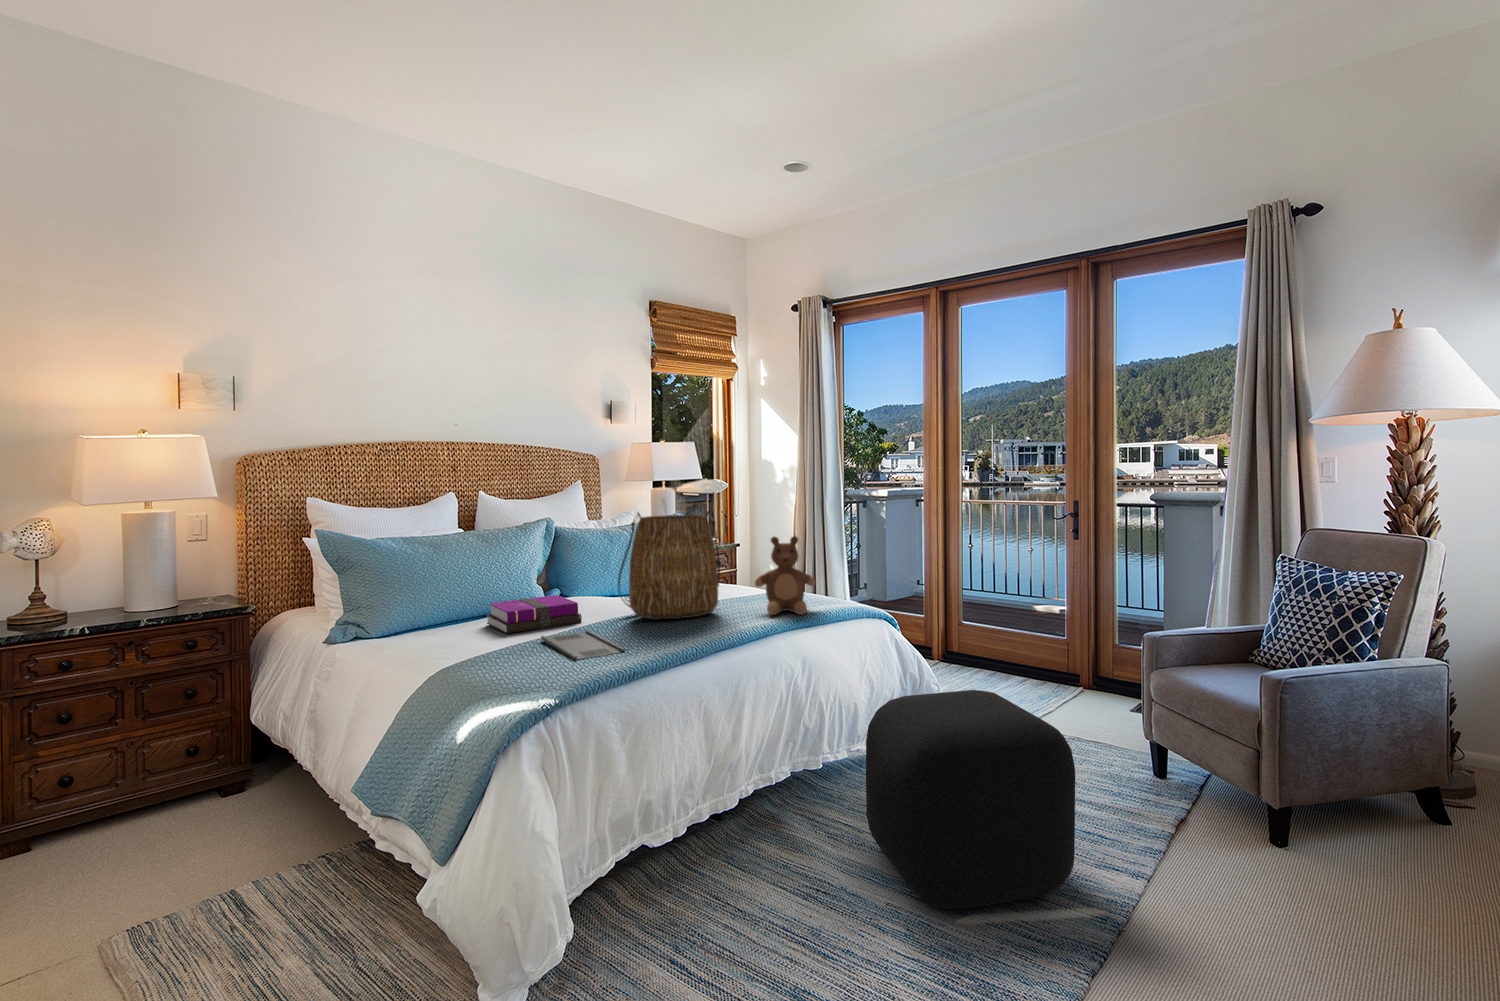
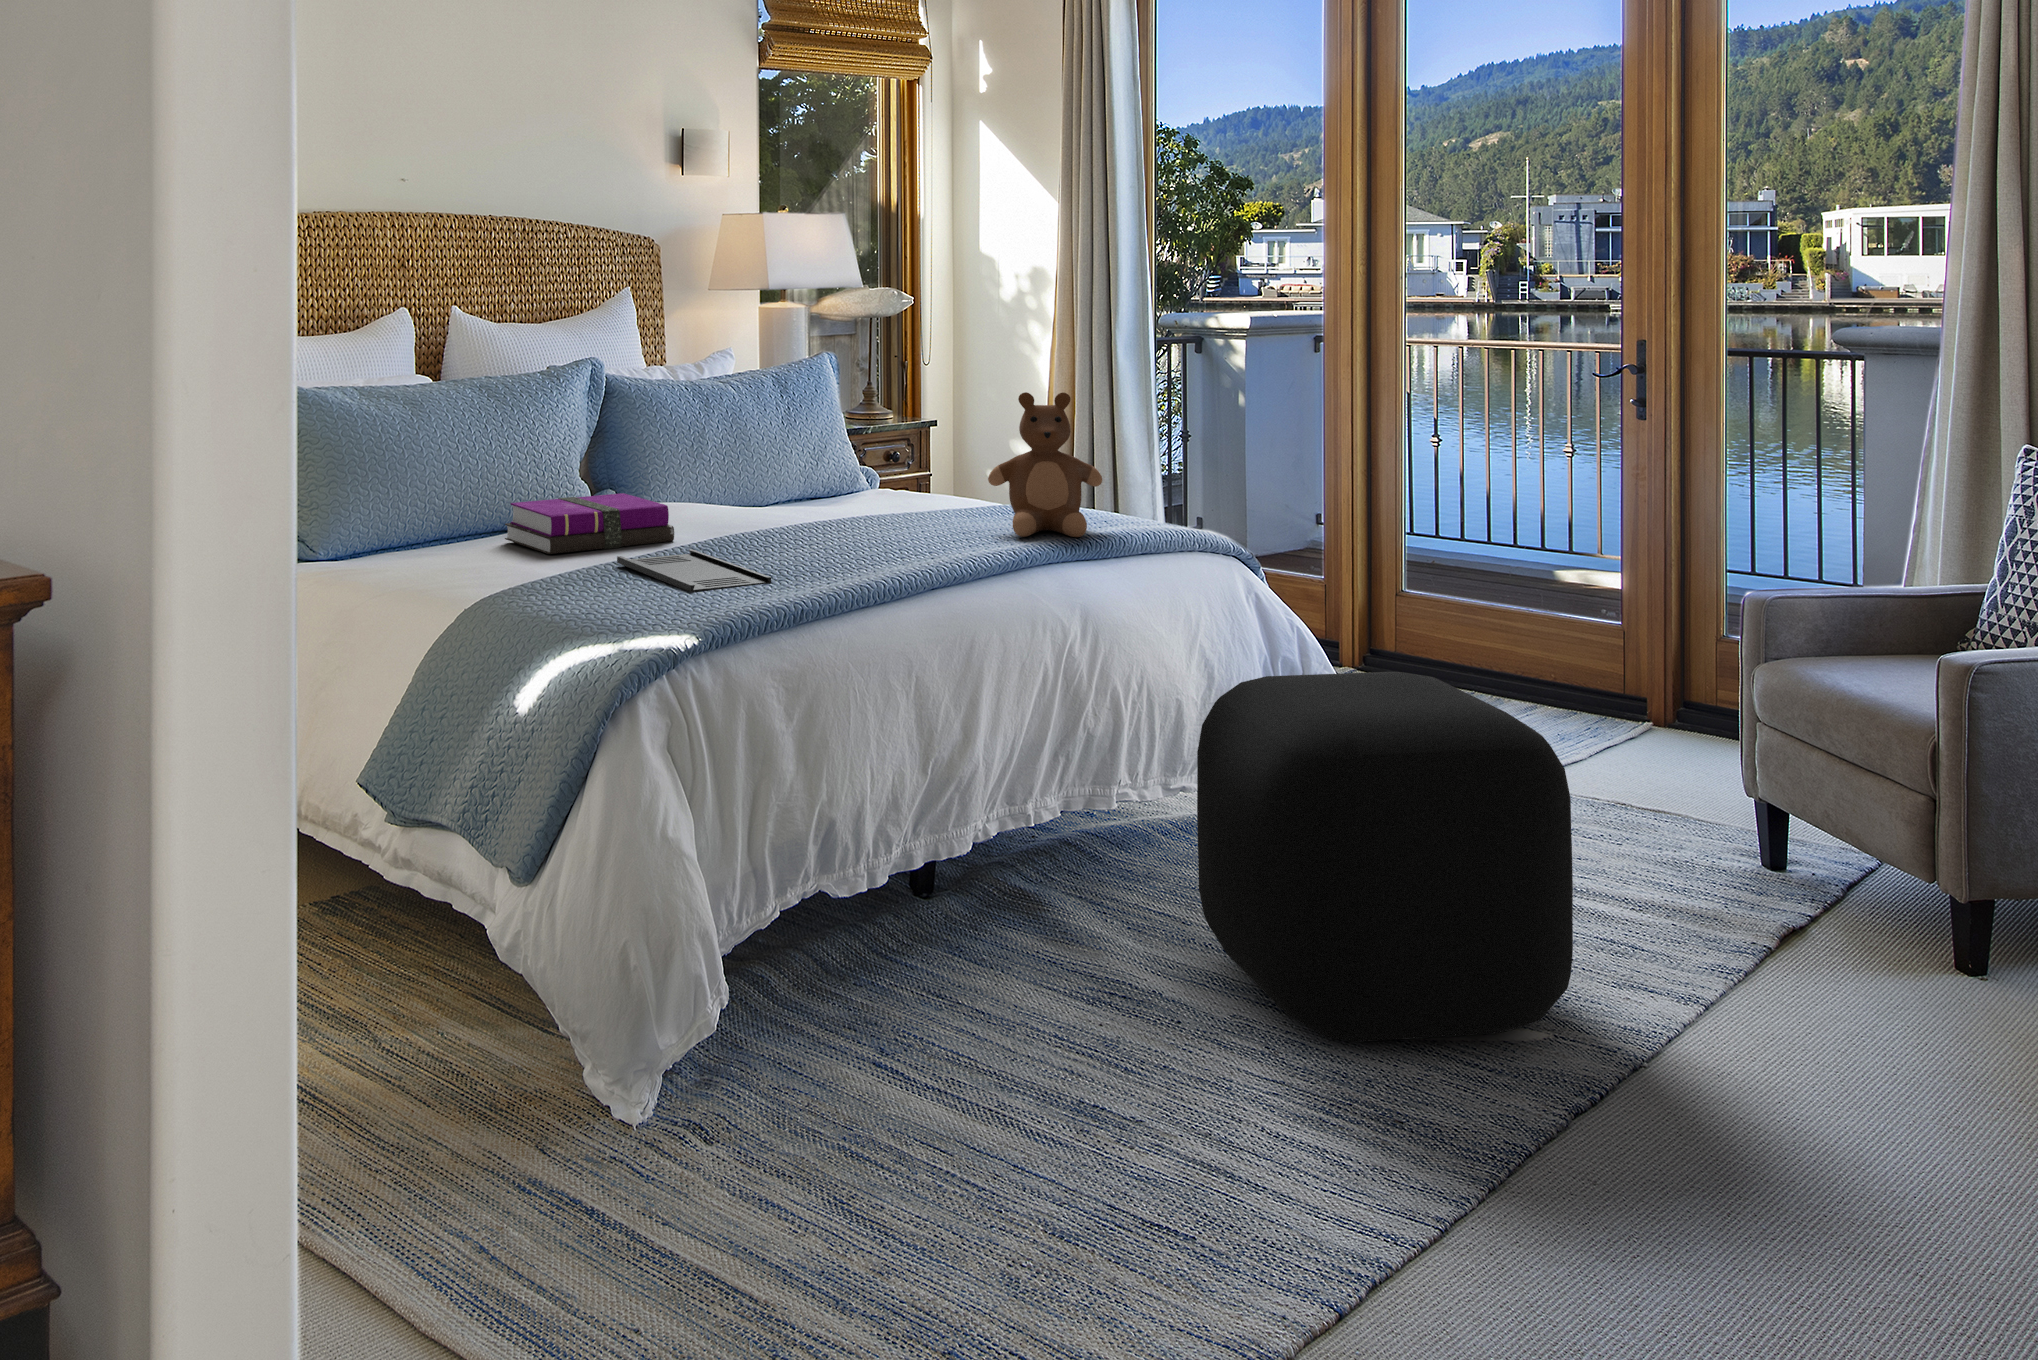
tote bag: present [618,511,720,620] -> none [738,343,923,539]

